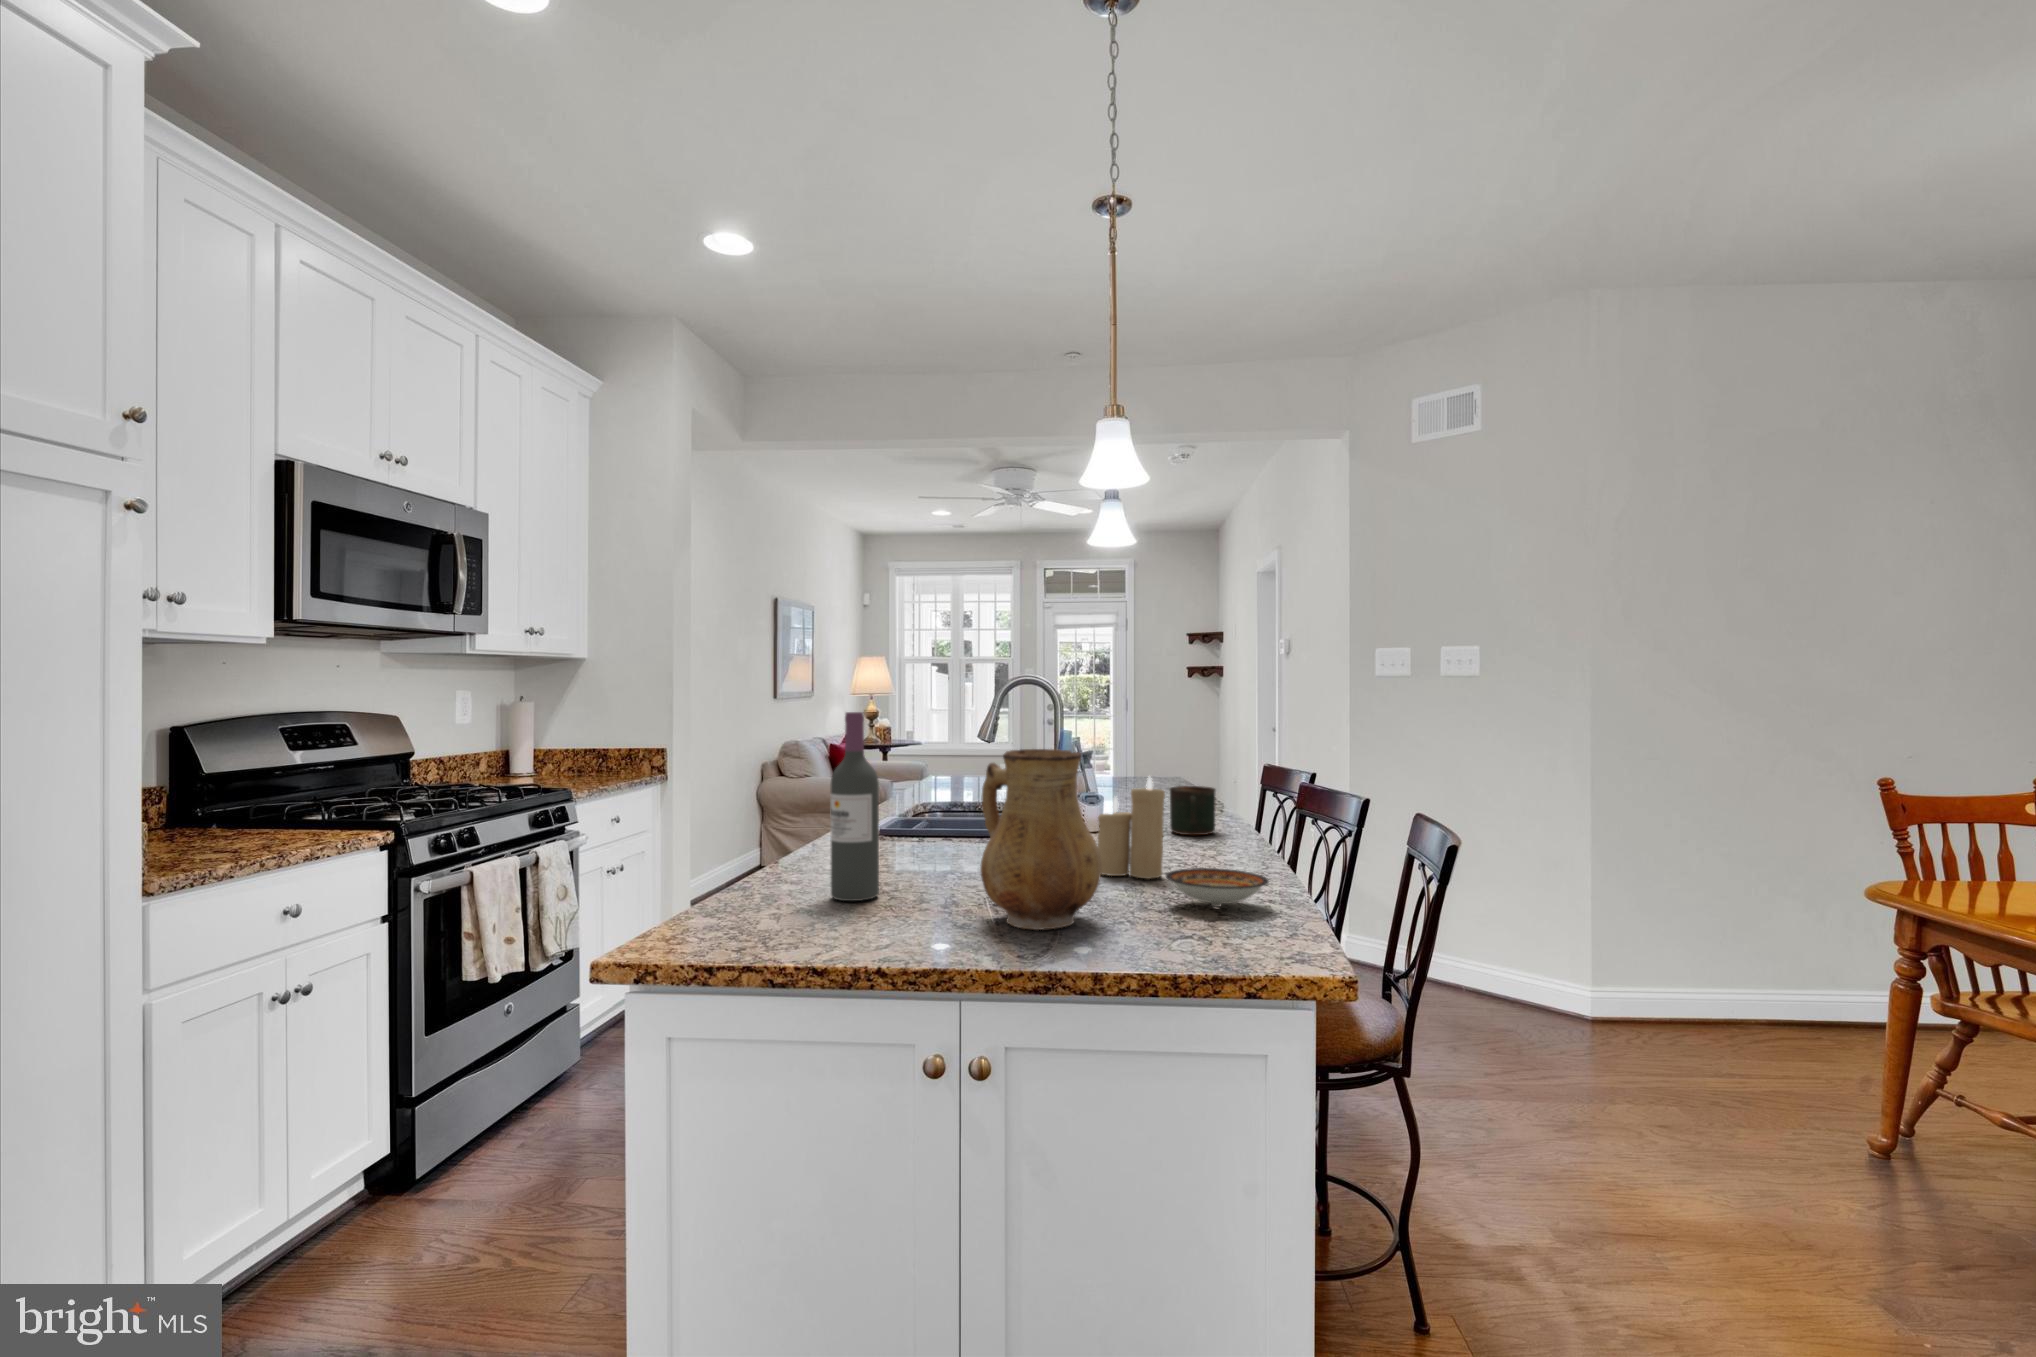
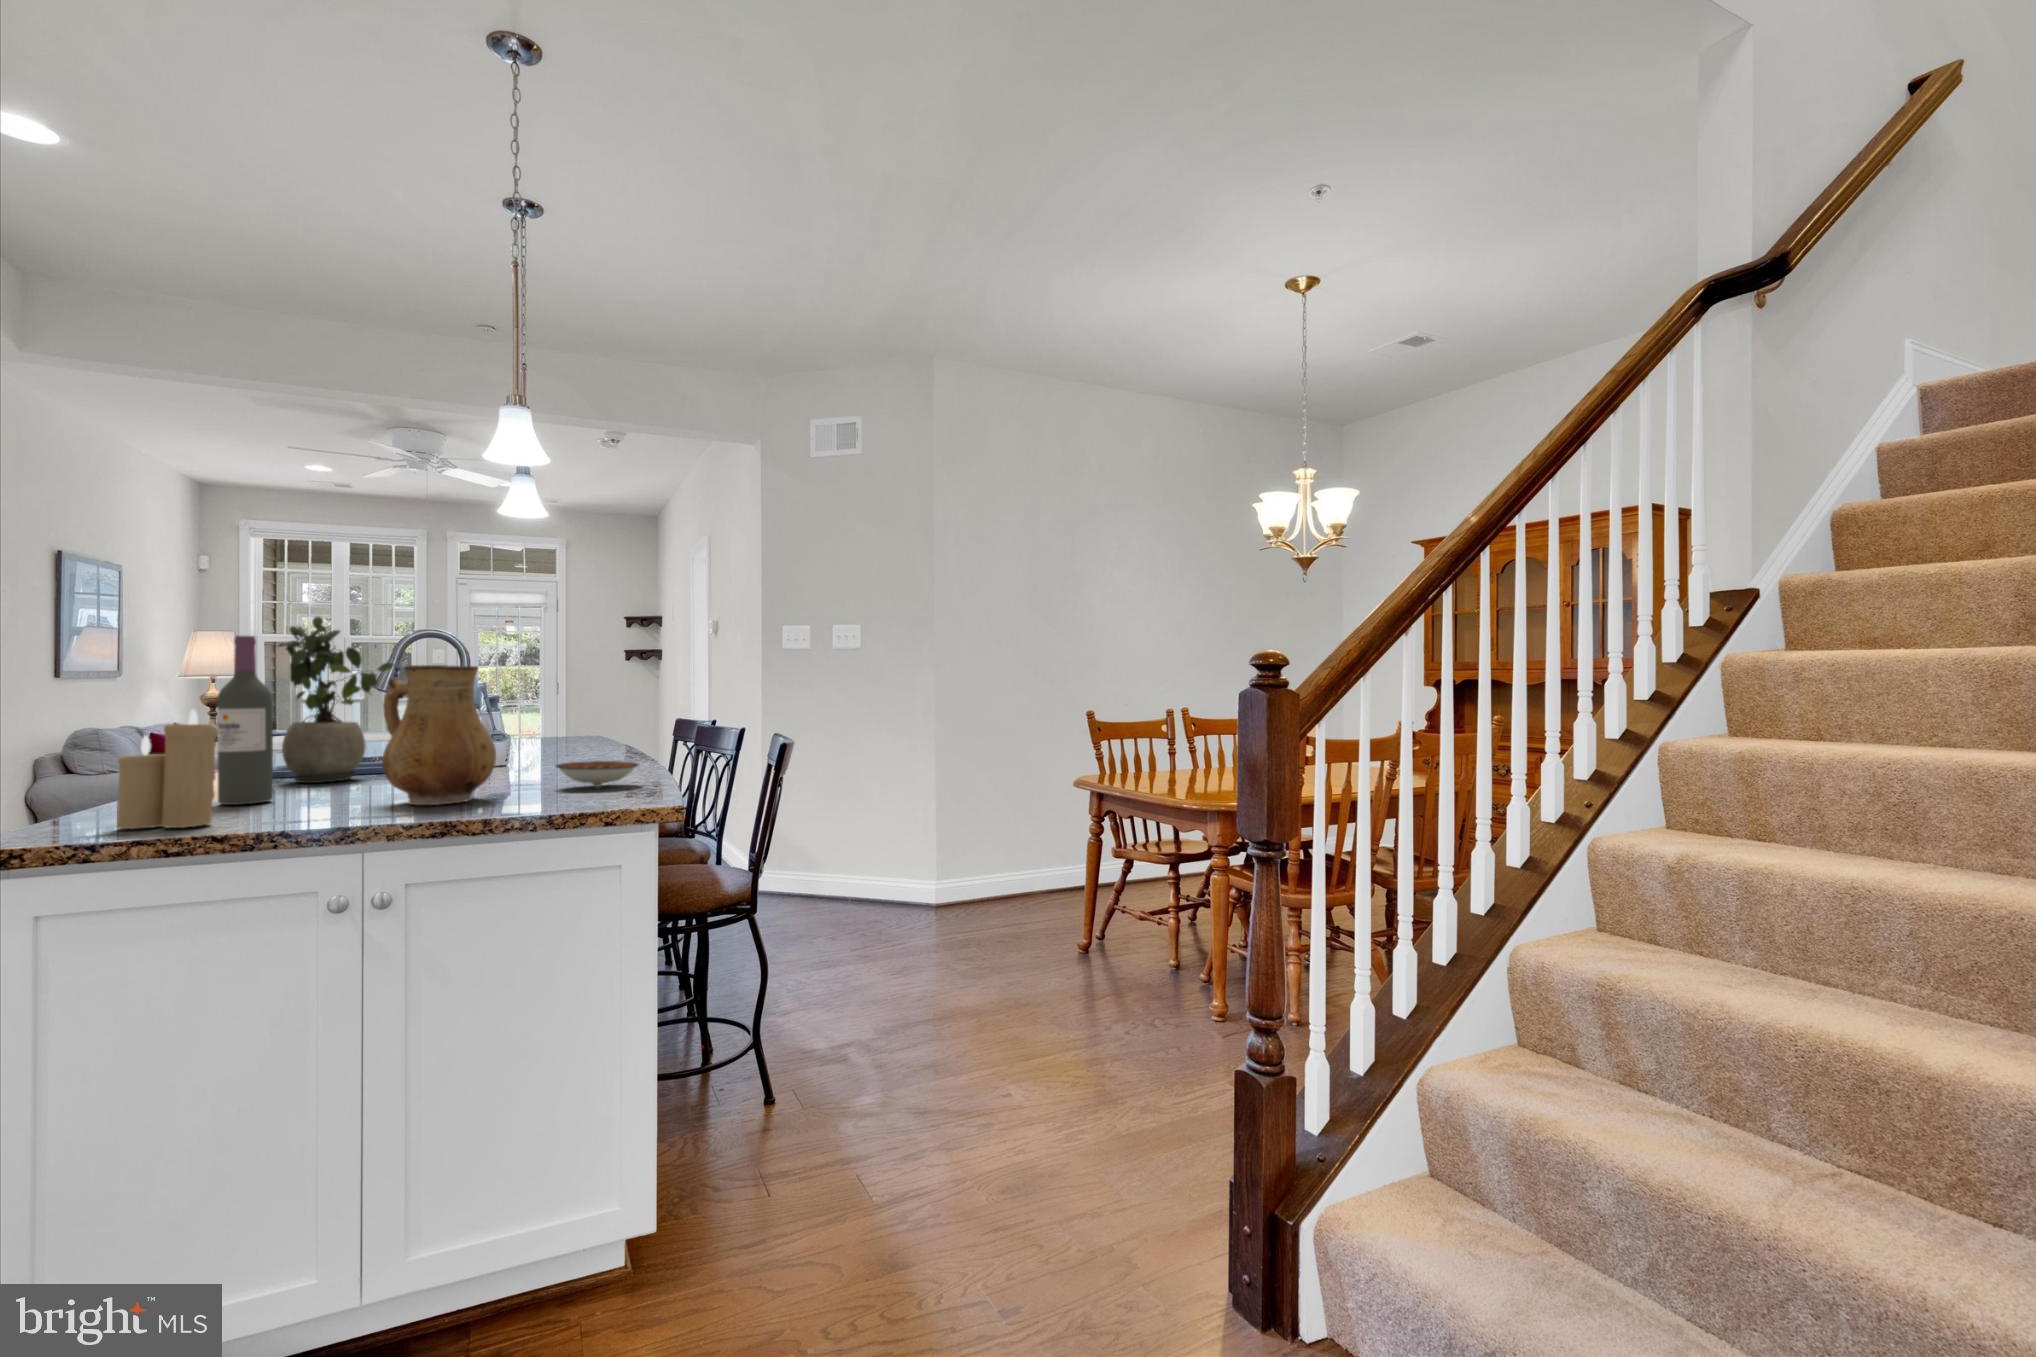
potted plant: none [887,679,993,862] -> present [278,617,394,783]
candle: present [1098,777,1165,879] -> present [117,710,217,829]
mug: present [1170,786,1216,835] -> none [573,719,615,758]

